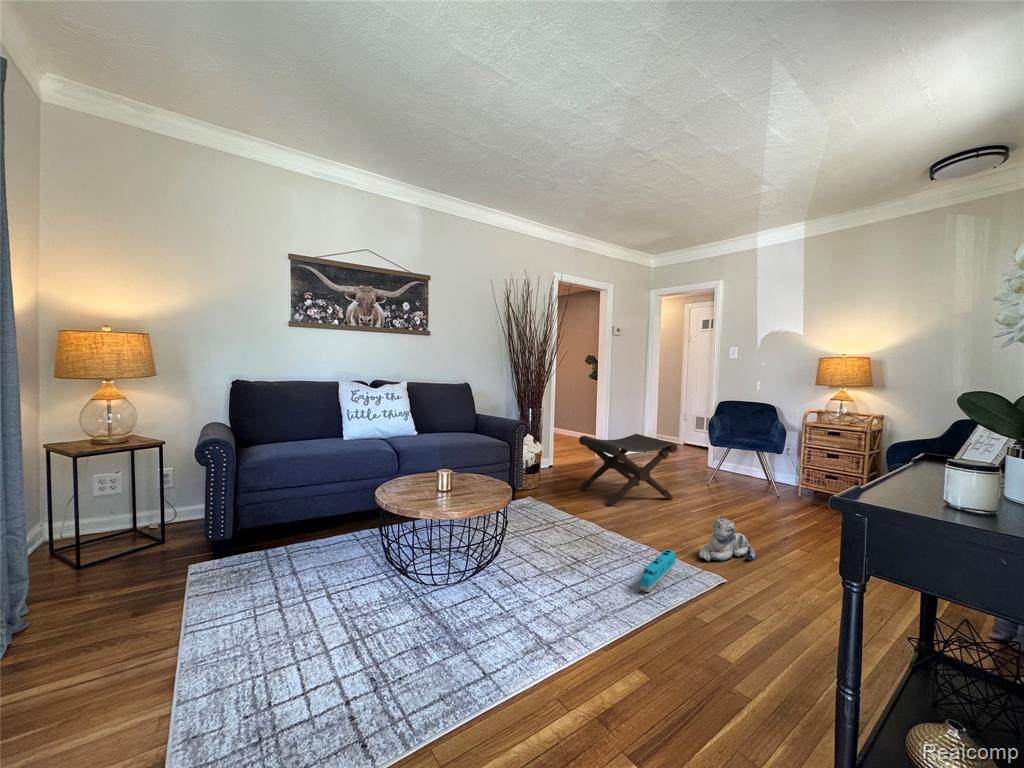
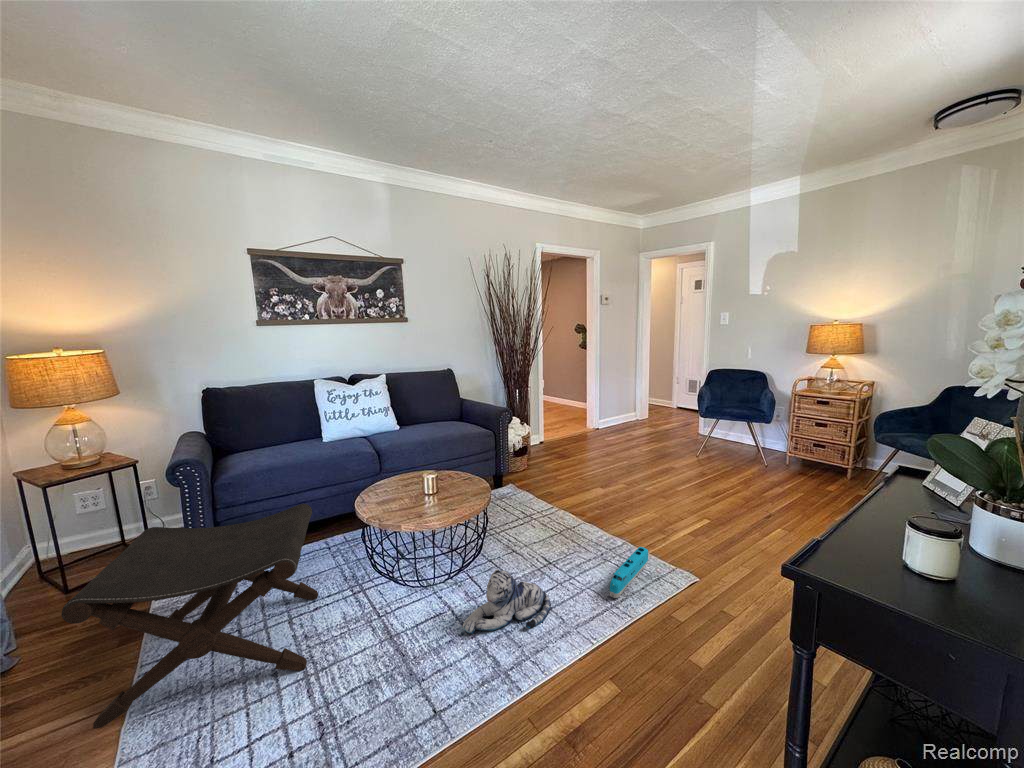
footstool: present [579,434,677,506] -> present [62,504,318,729]
plush toy: present [699,516,756,561] -> present [462,569,551,633]

